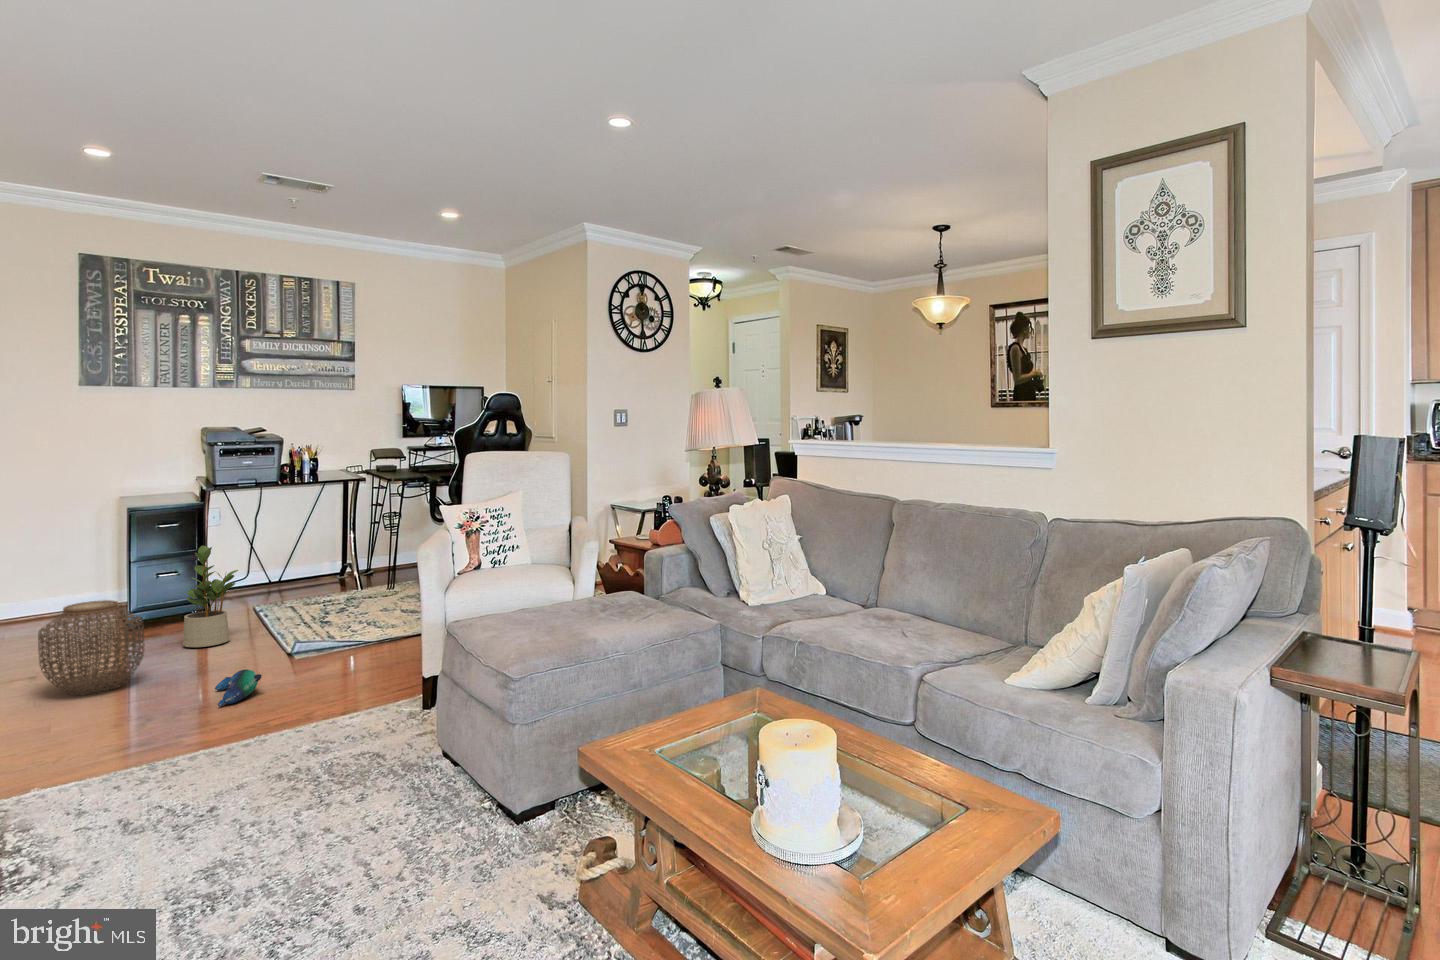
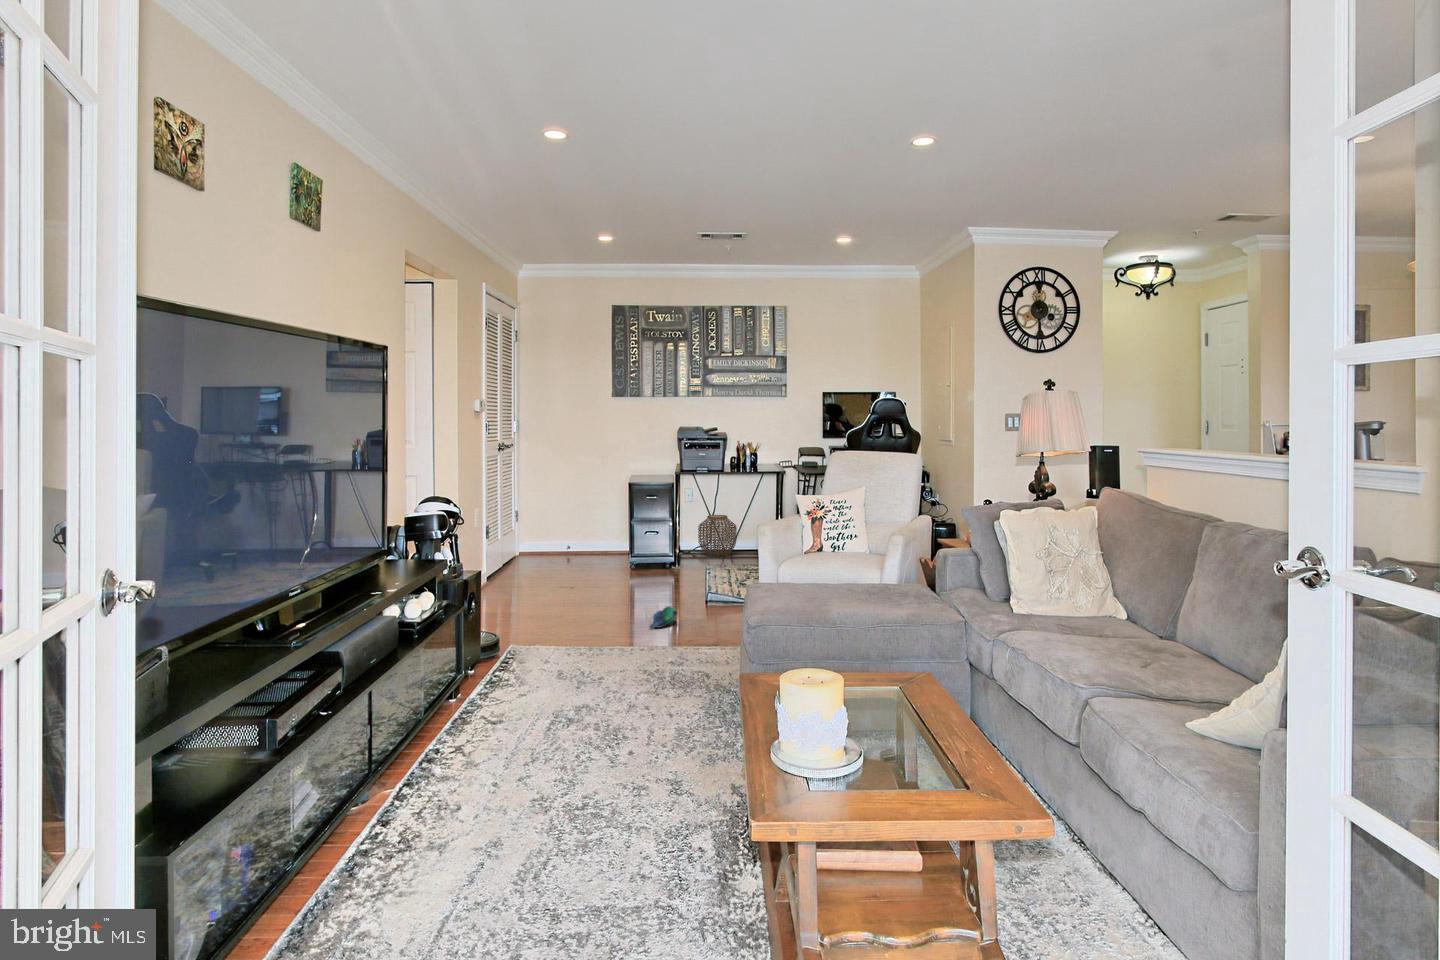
potted plant: present [183,546,238,647] -> none [648,517,684,589]
woven basket: present [38,600,144,695] -> present [698,515,737,557]

